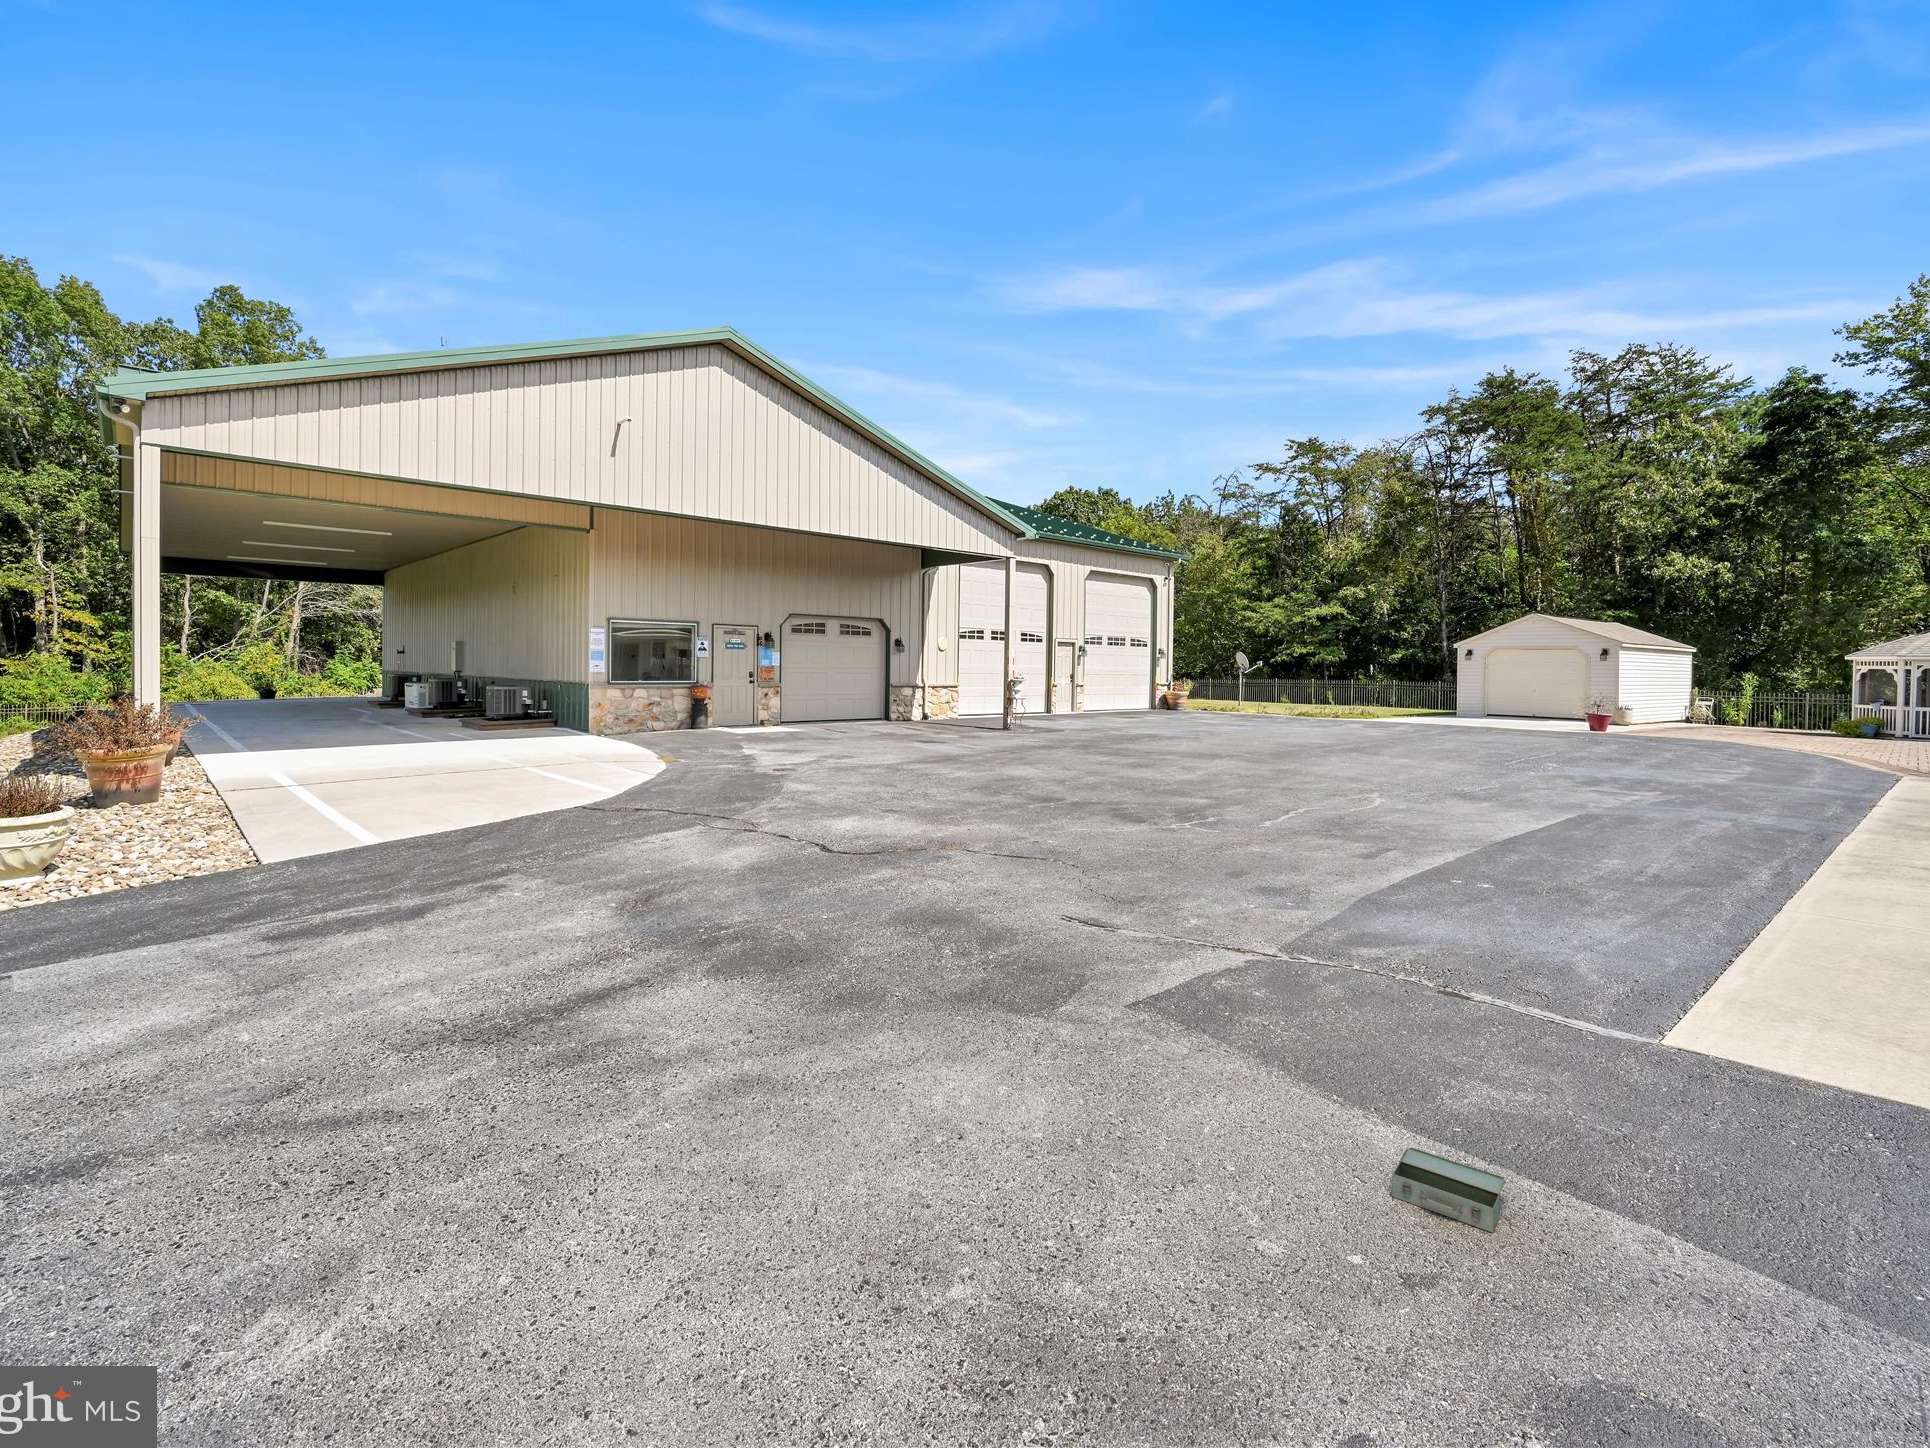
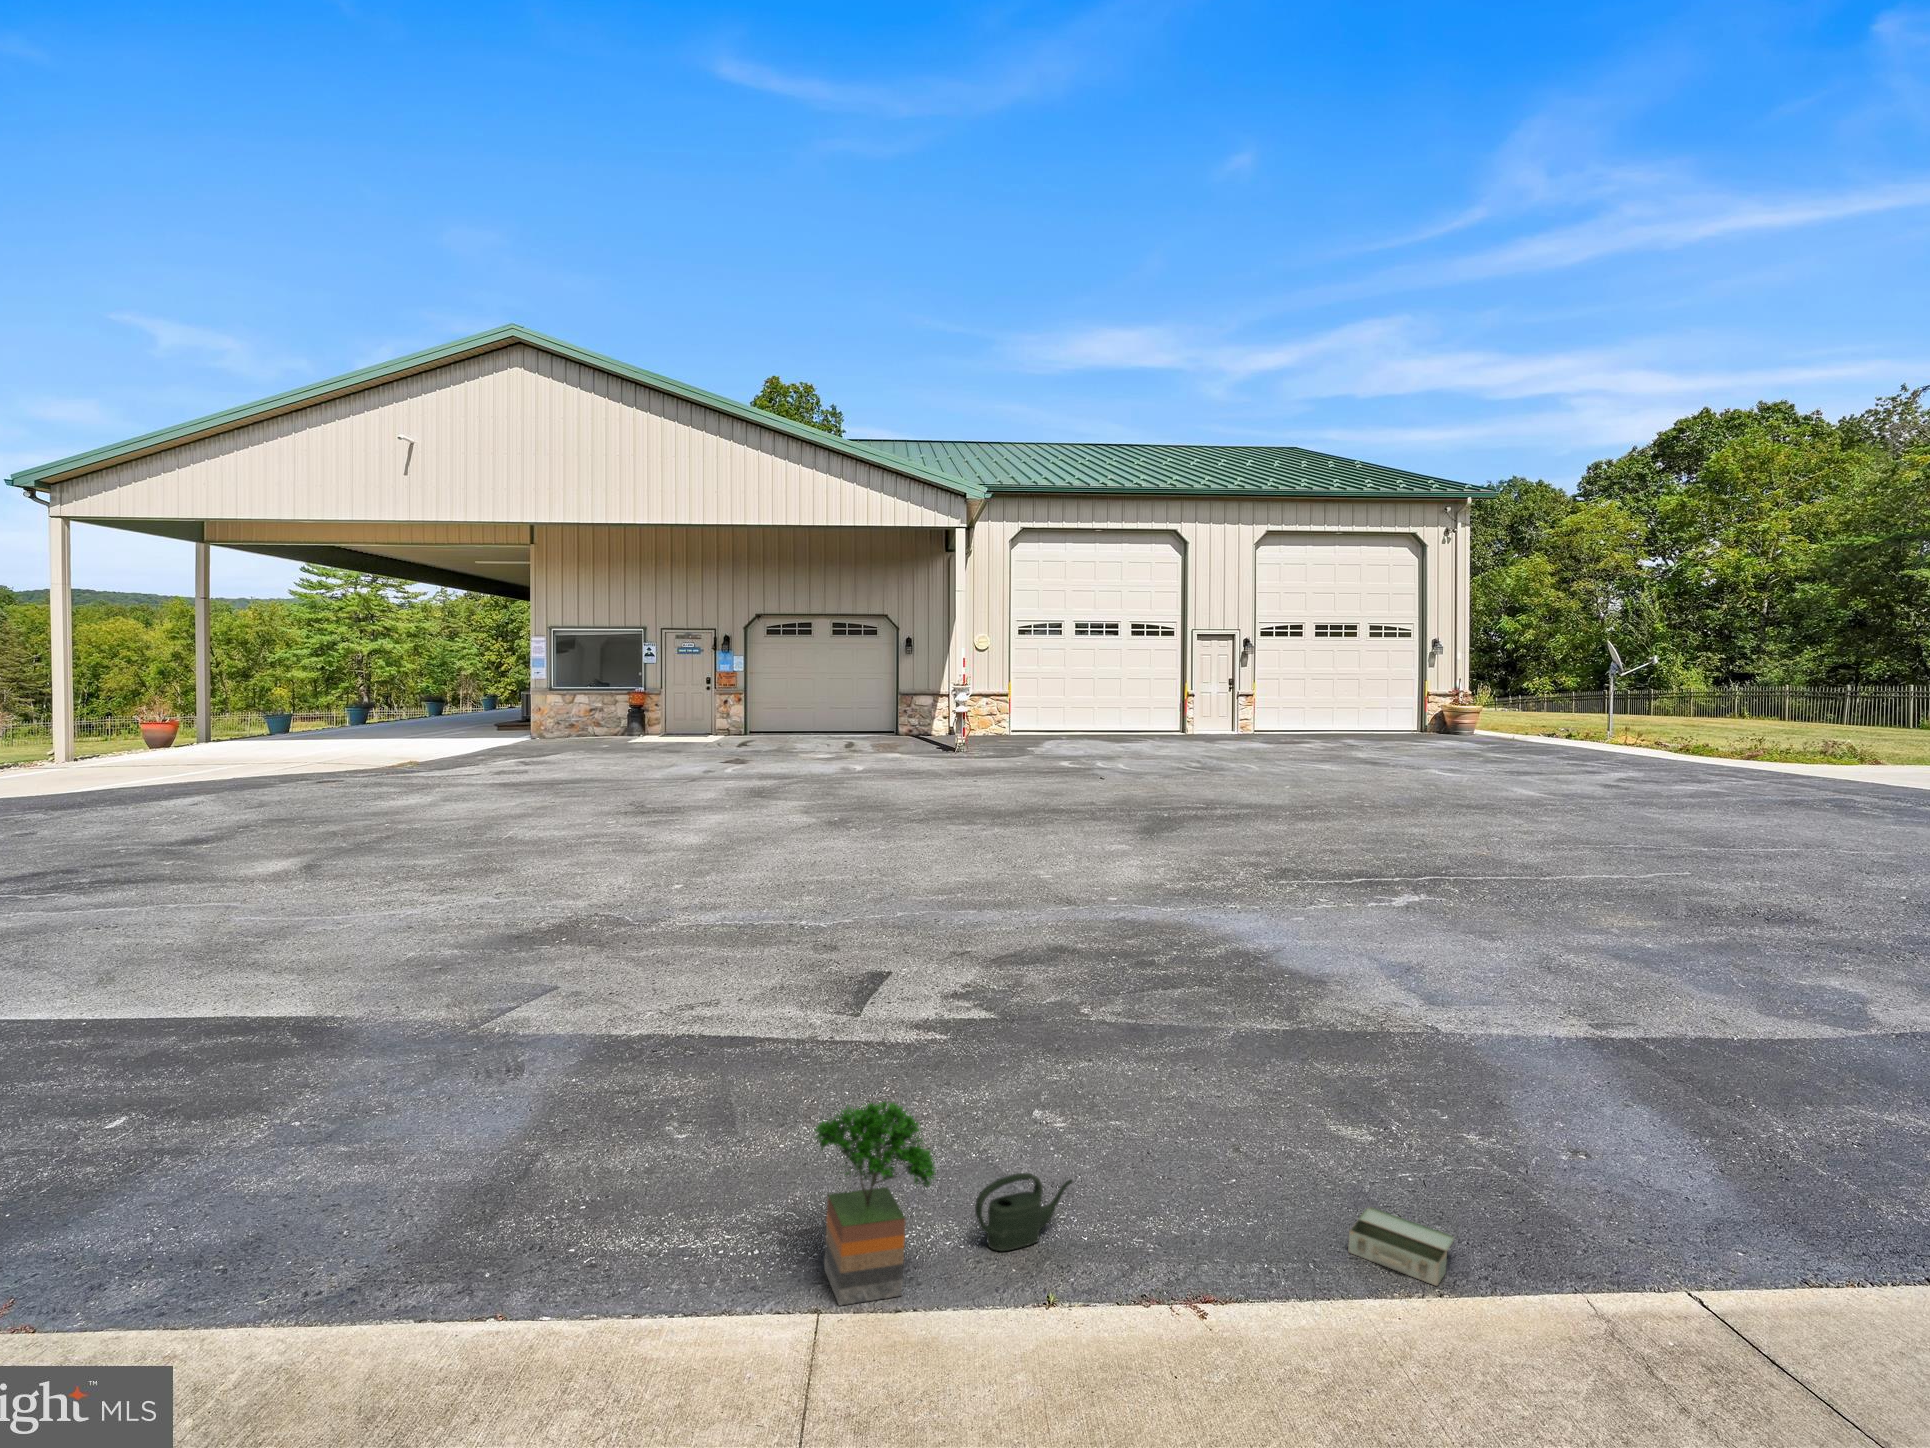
potted tree: none [830,1052,963,1271] -> present [815,1101,936,1306]
watering can: none [1003,1122,1102,1205] -> present [975,1173,1072,1251]

